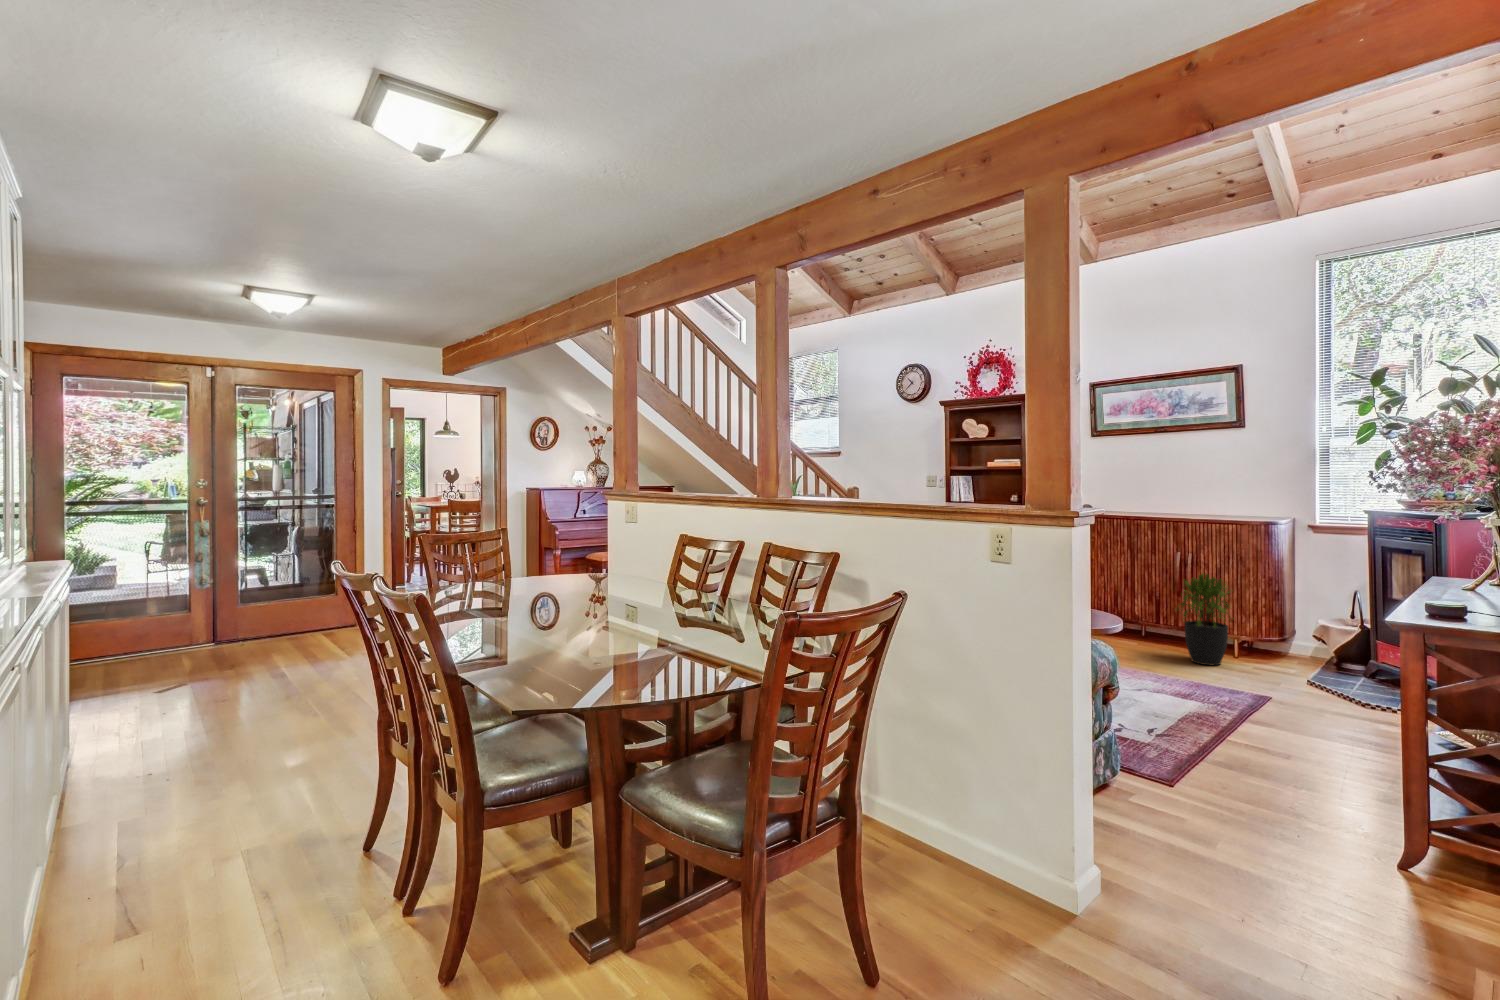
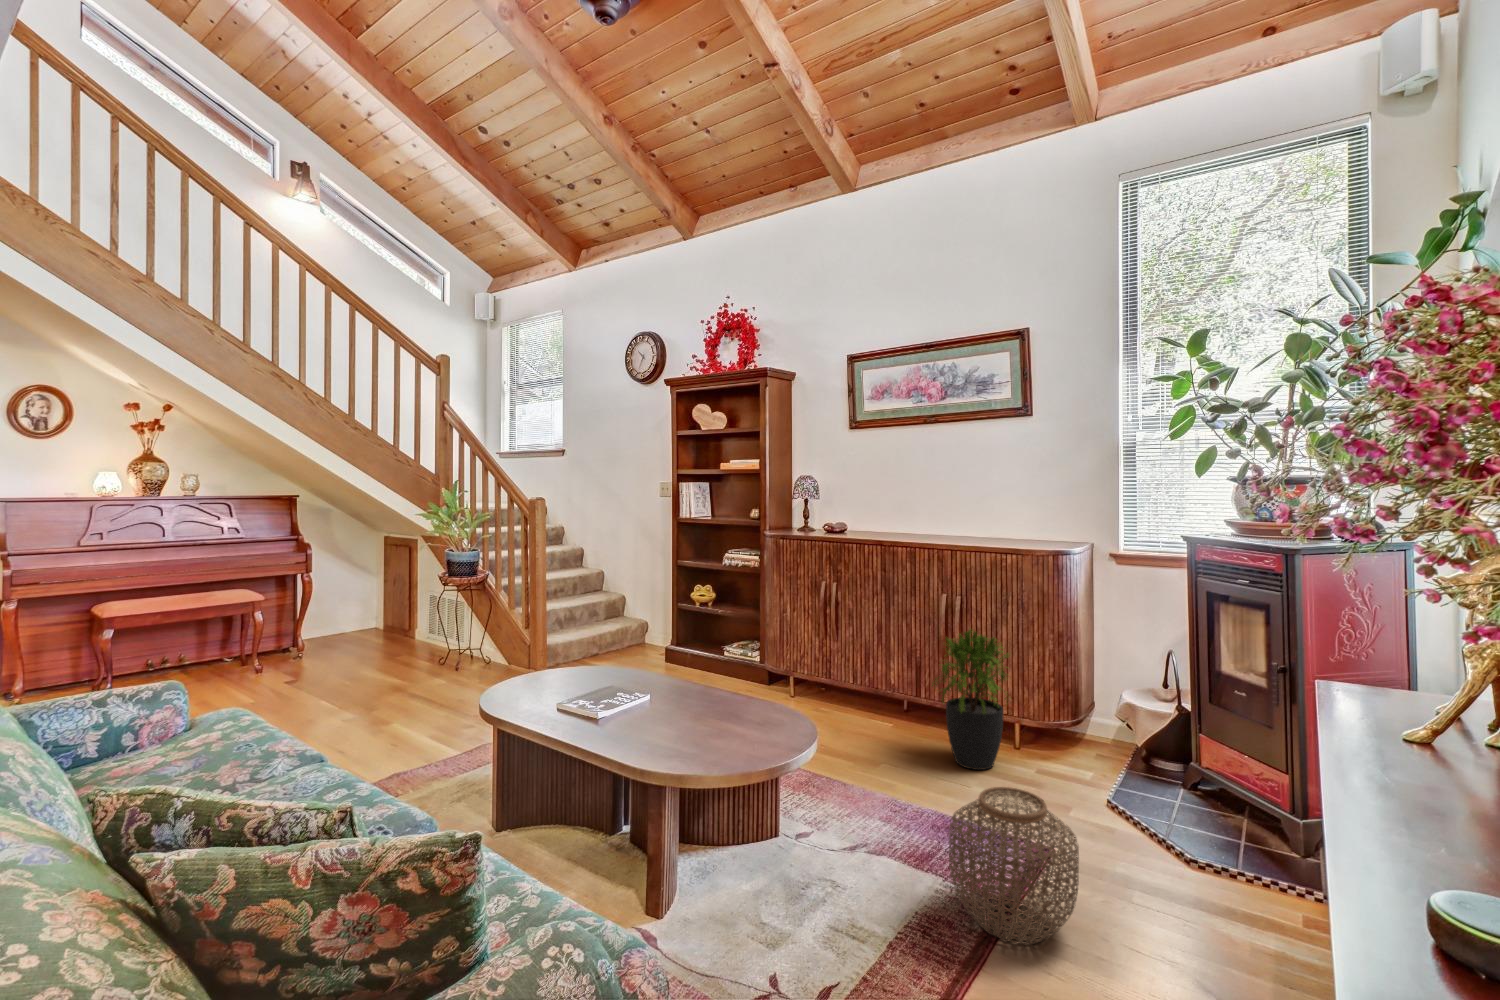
woven basket: none [1211,647,1293,725] -> present [949,787,1079,944]

